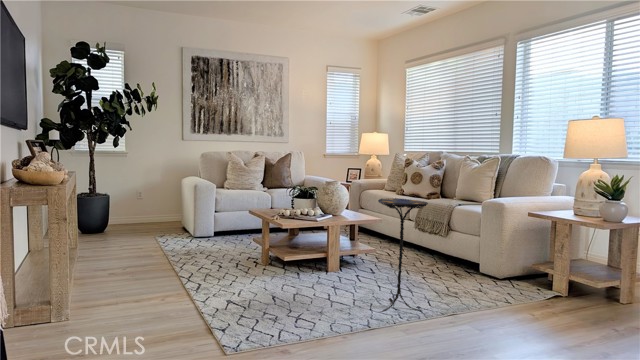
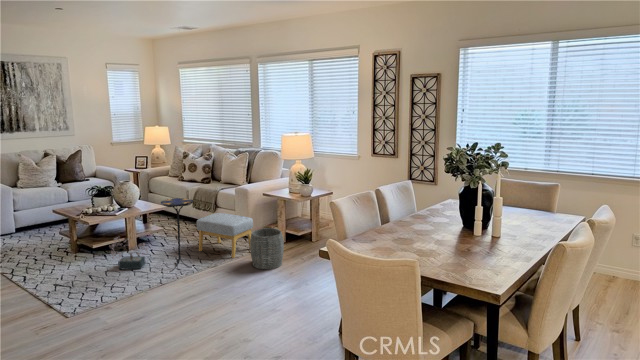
footstool: none [425,234,517,307] -> present [197,213,253,258]
decorative plant: none [302,247,355,299] -> present [111,238,148,270]
woven basket: none [520,263,587,339] -> present [250,228,284,269]

